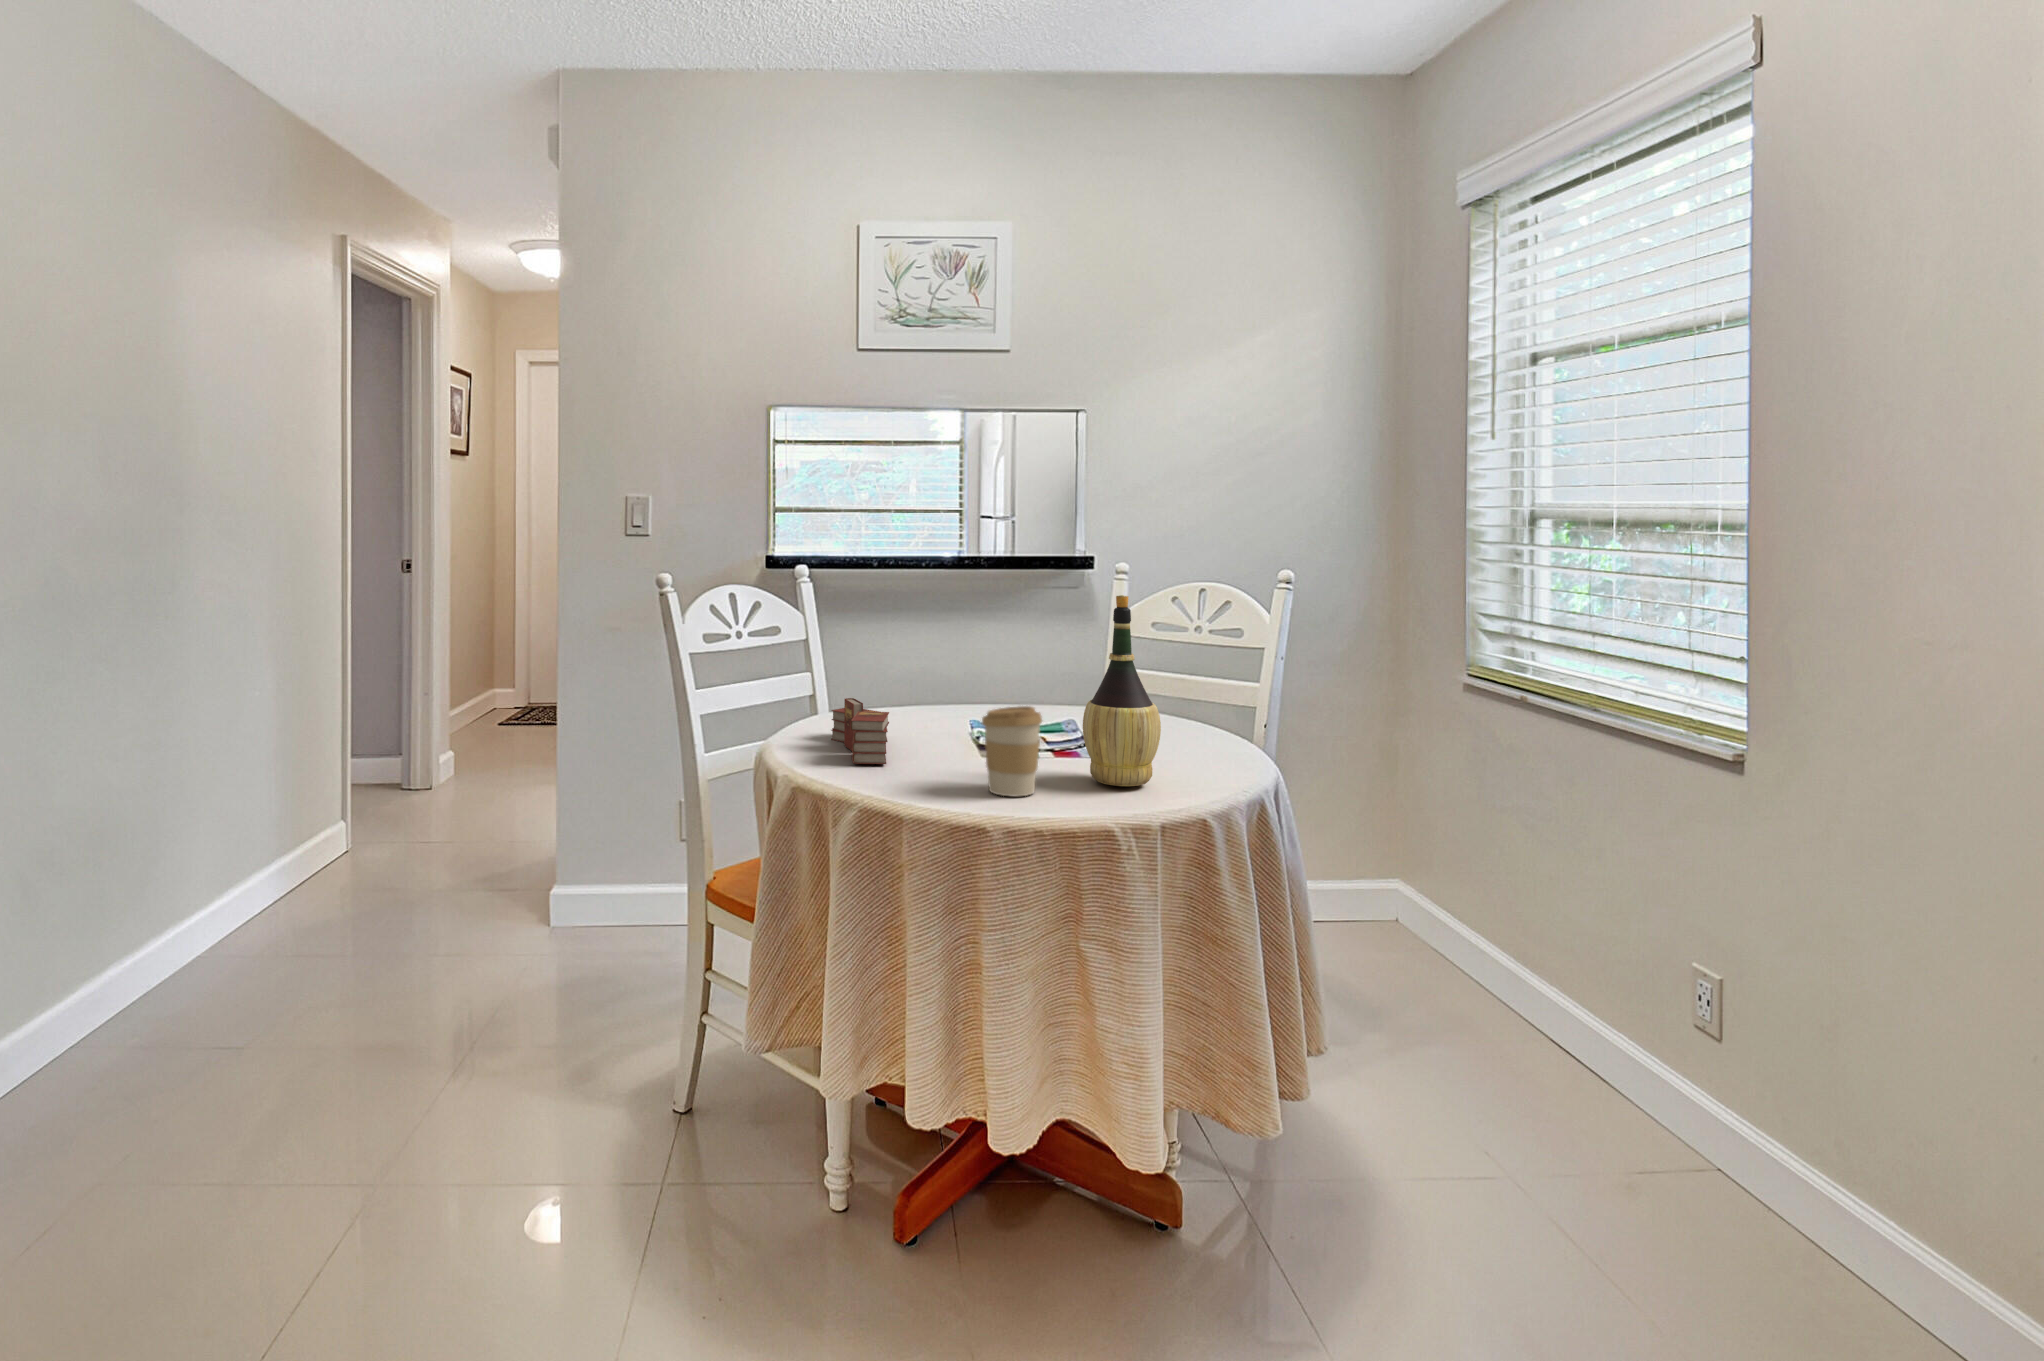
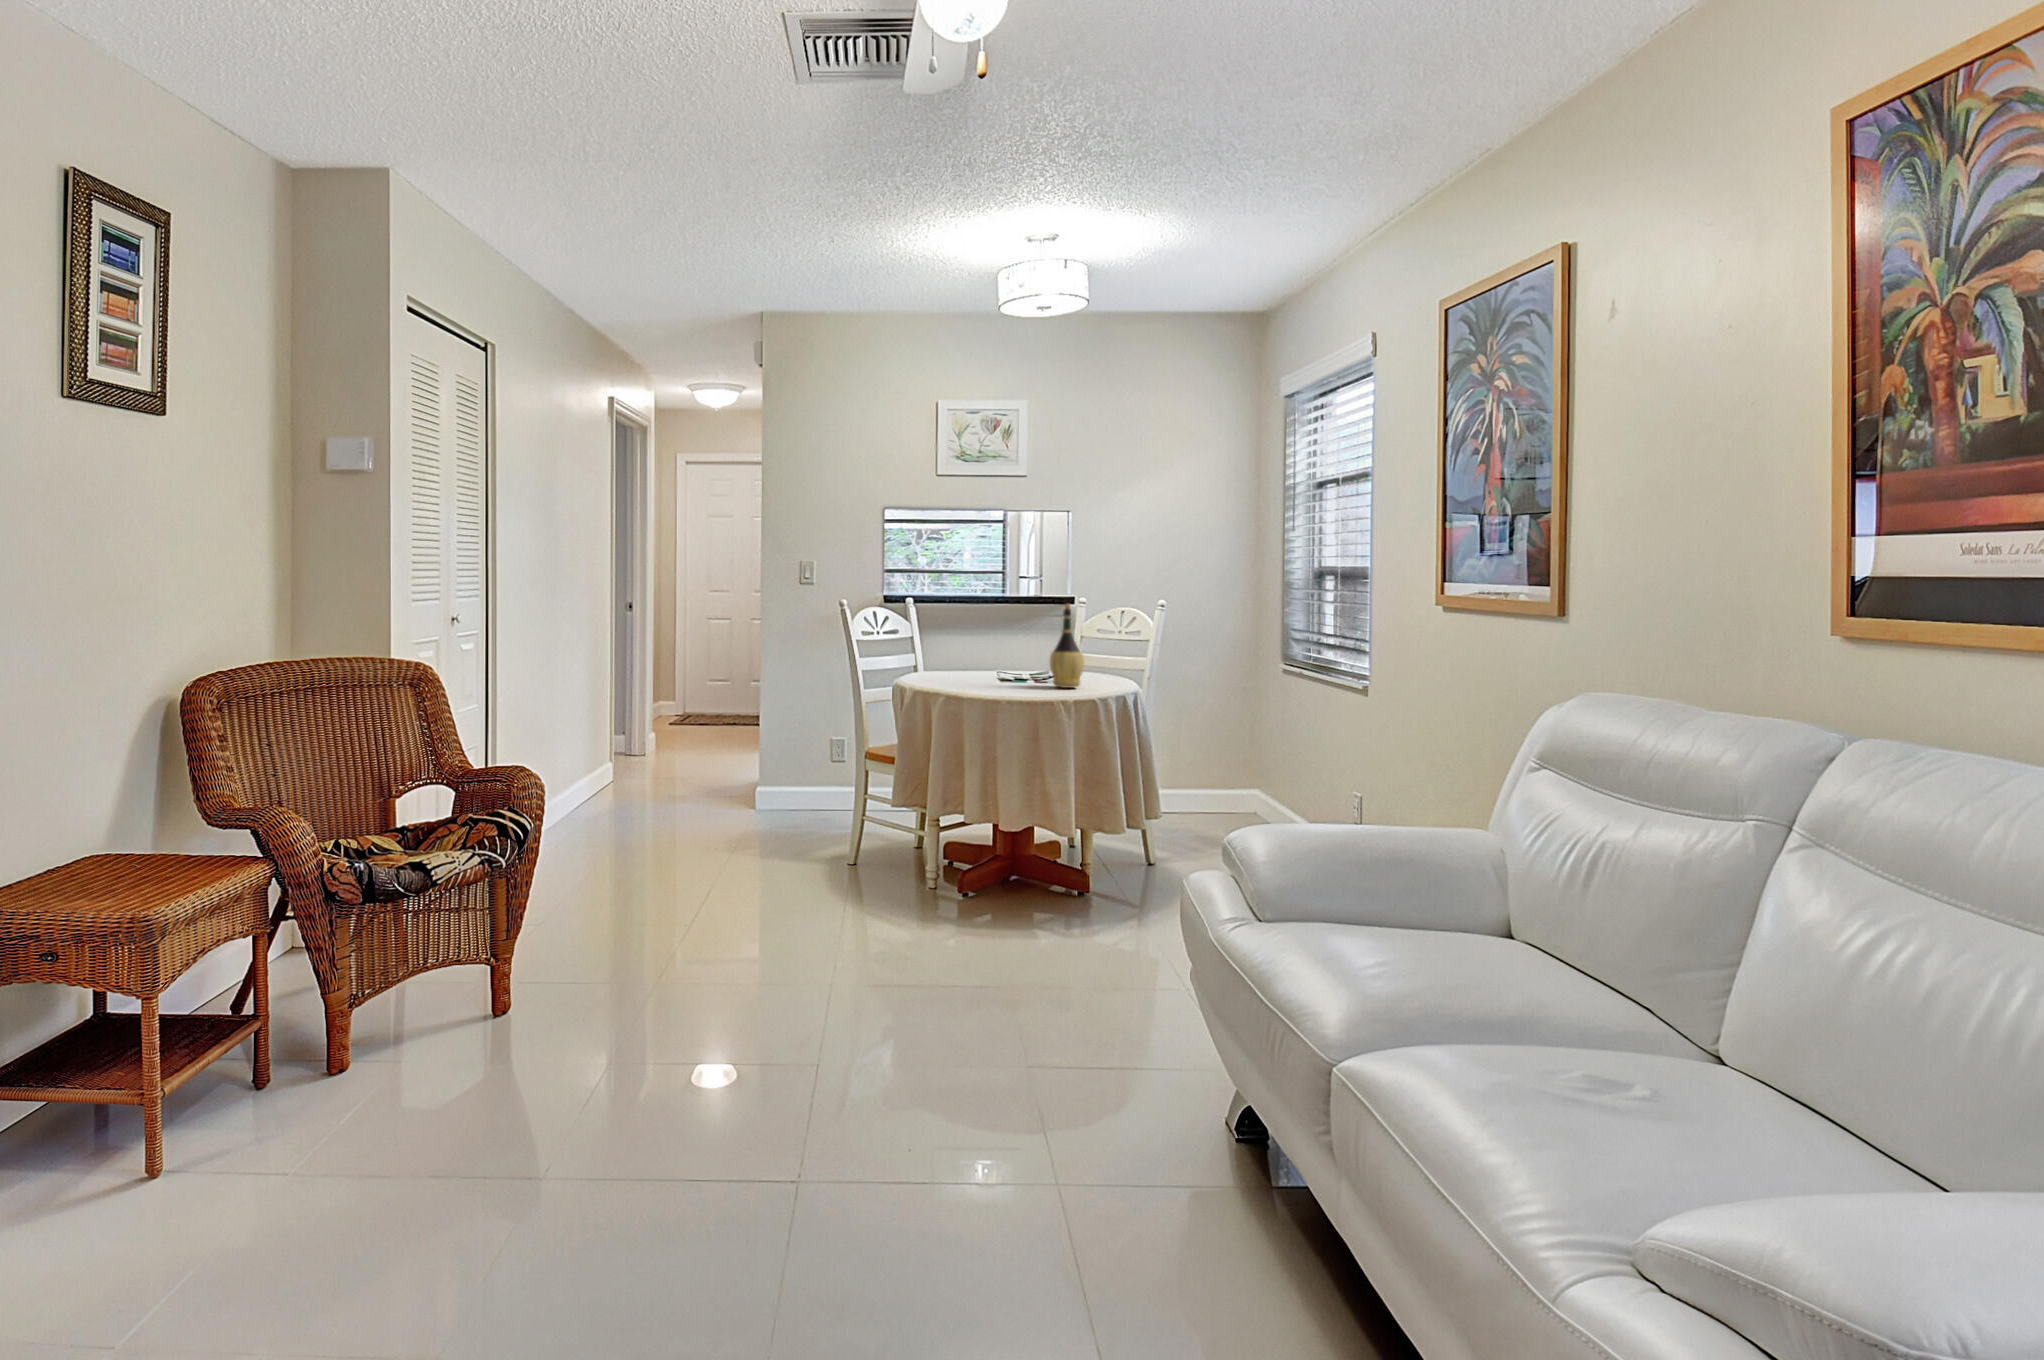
book: present [831,698,889,764] -> none [933,655,962,682]
coffee cup: present [981,706,1042,796] -> none [1004,652,1031,689]

